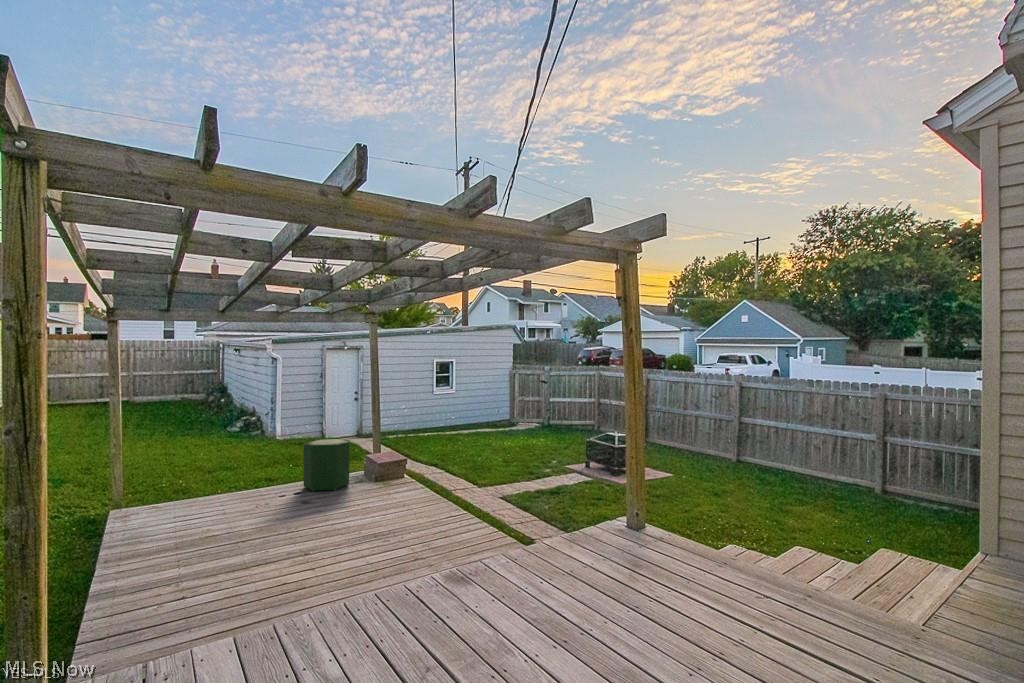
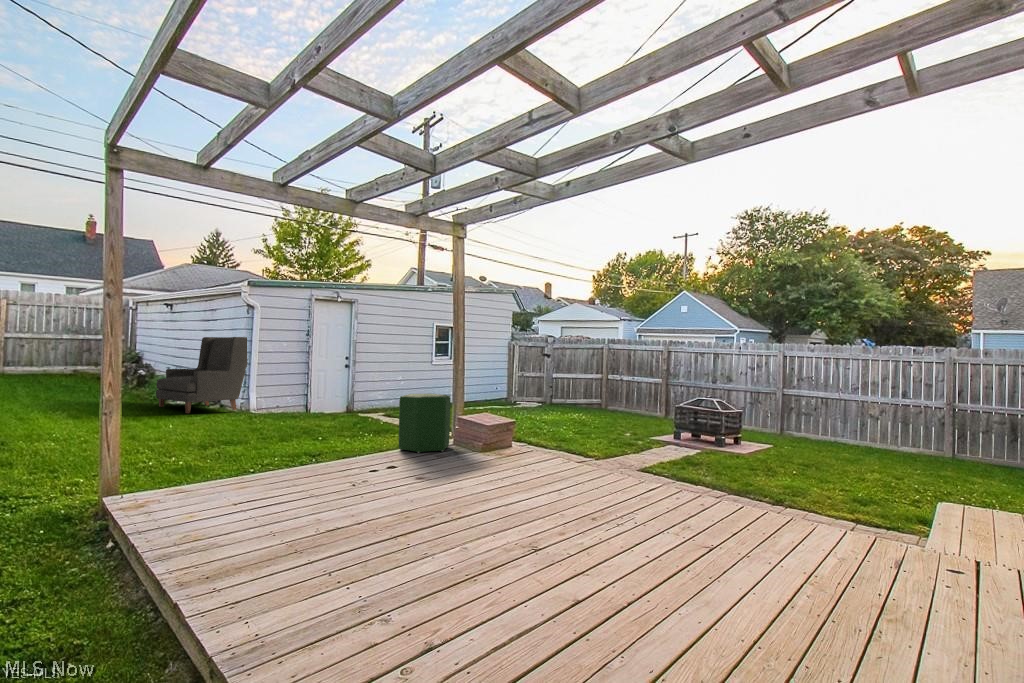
chair: none [206,377,274,441] -> present [156,337,248,413]

